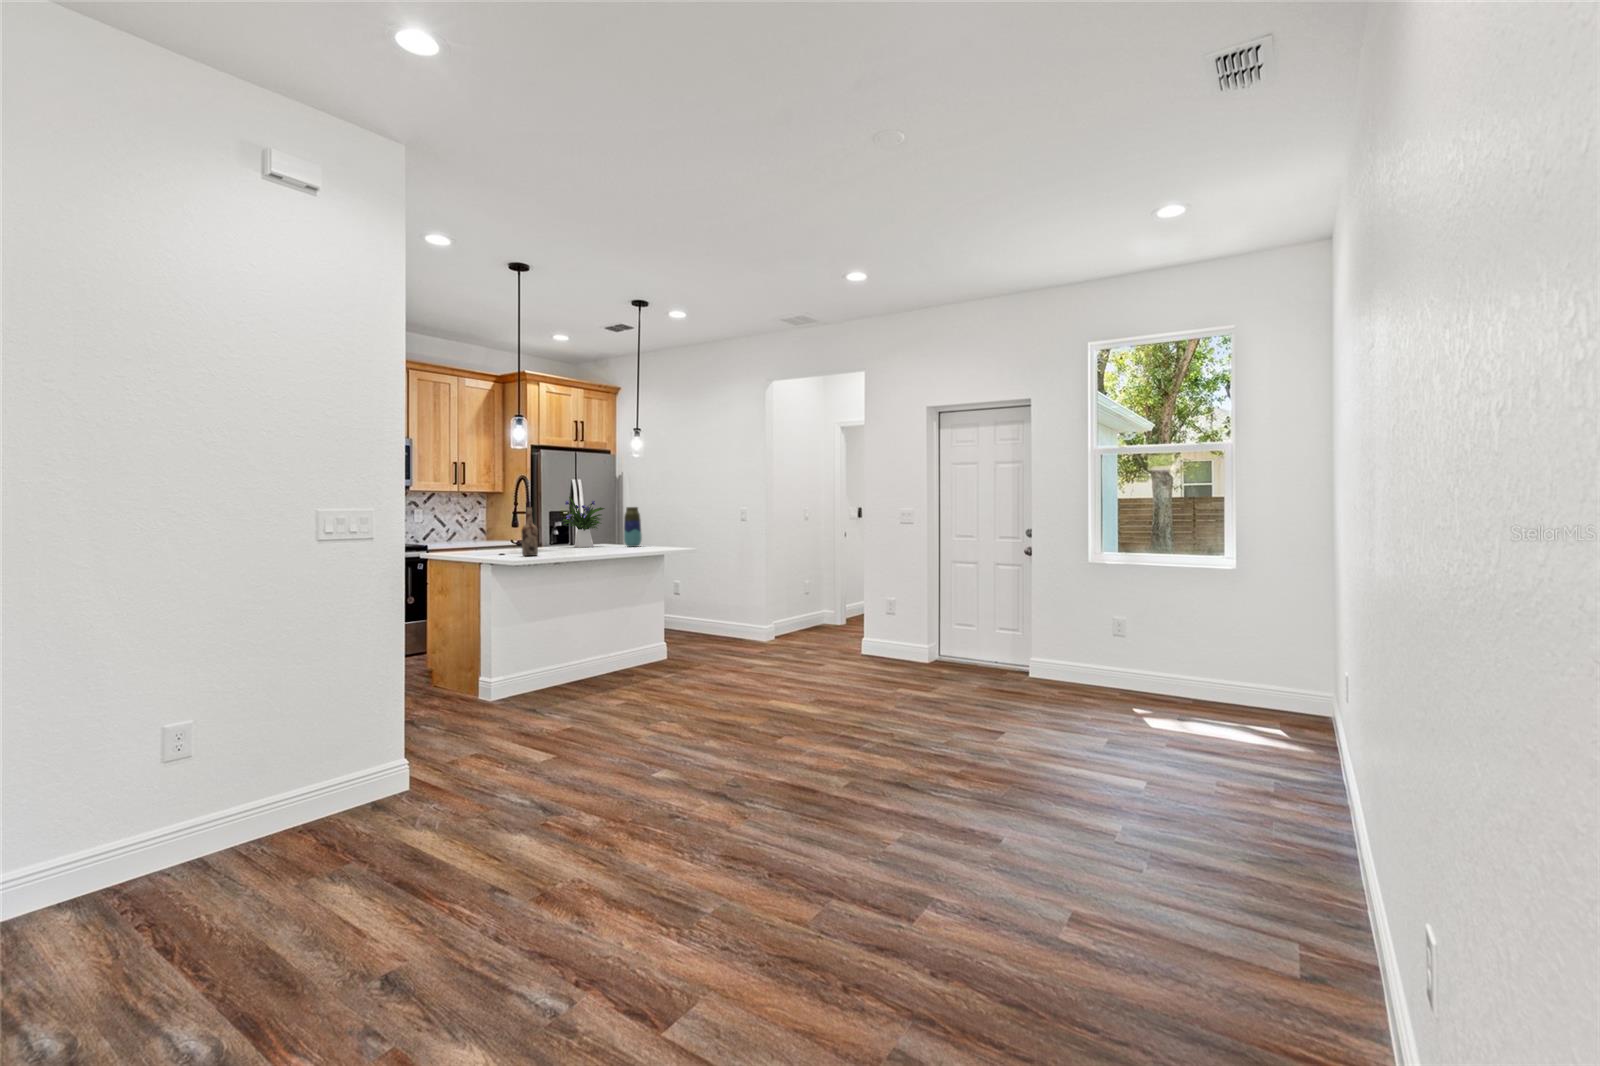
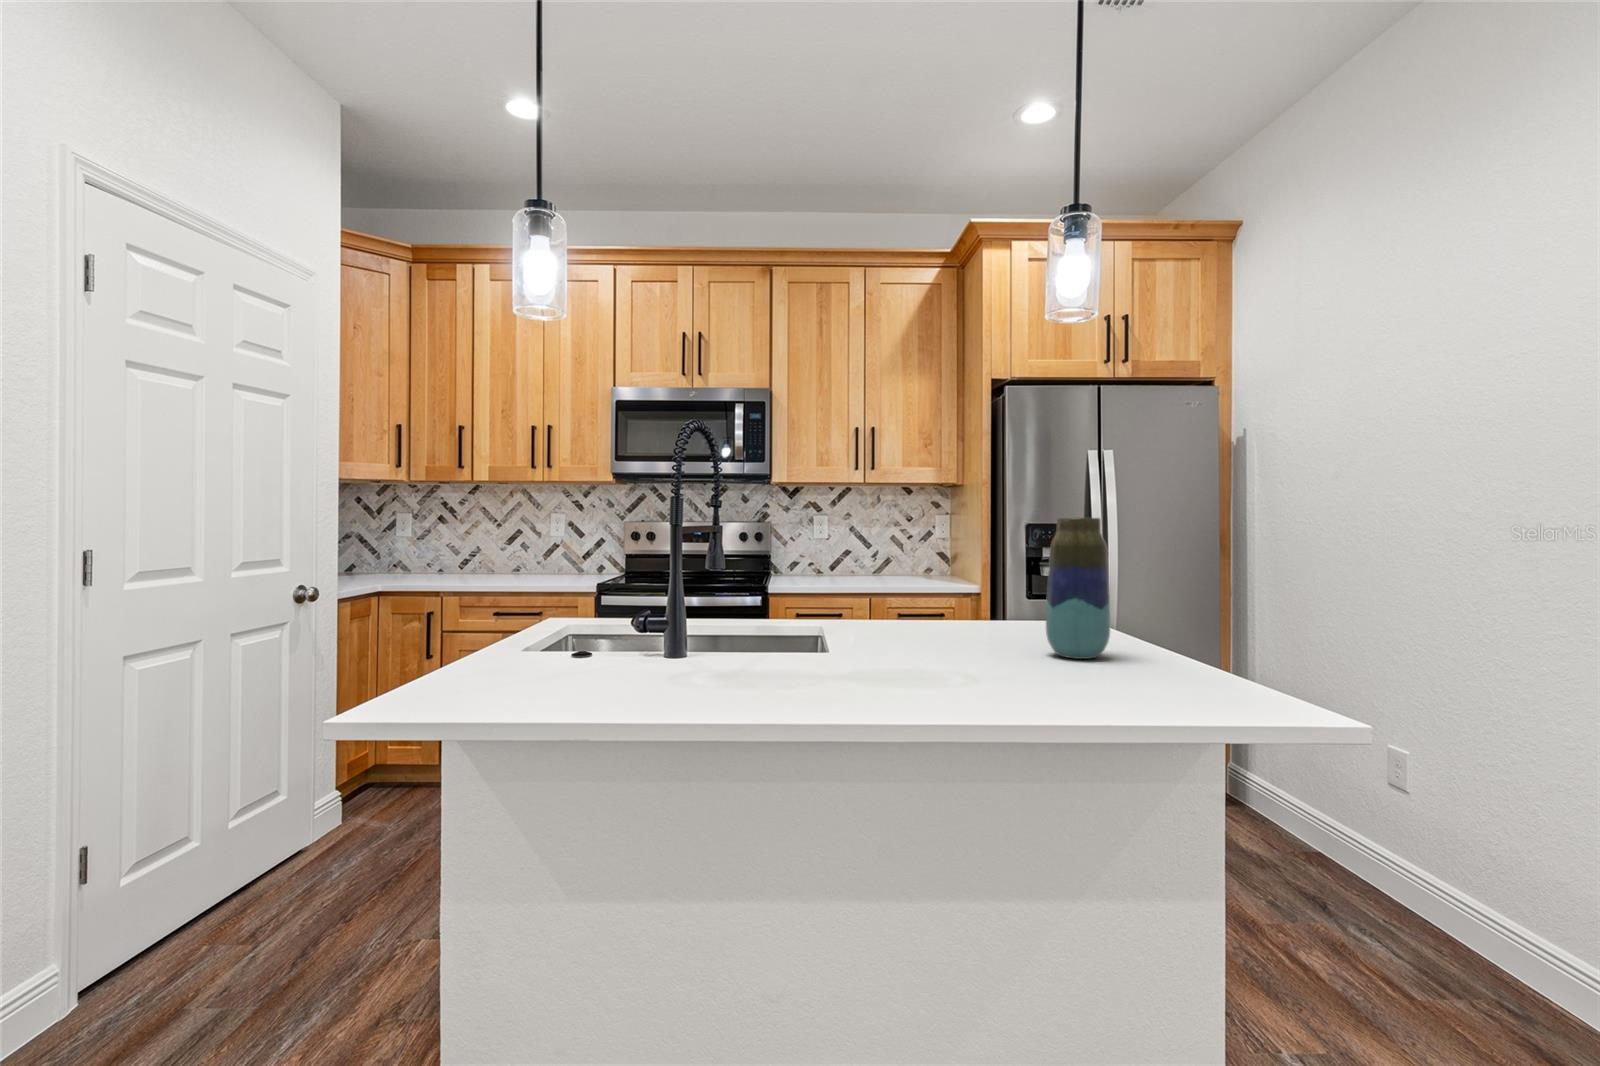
flower arrangement: present [561,497,605,547] -> none [894,486,1034,637]
wine bottle: present [522,507,538,556] -> none [410,518,472,706]

